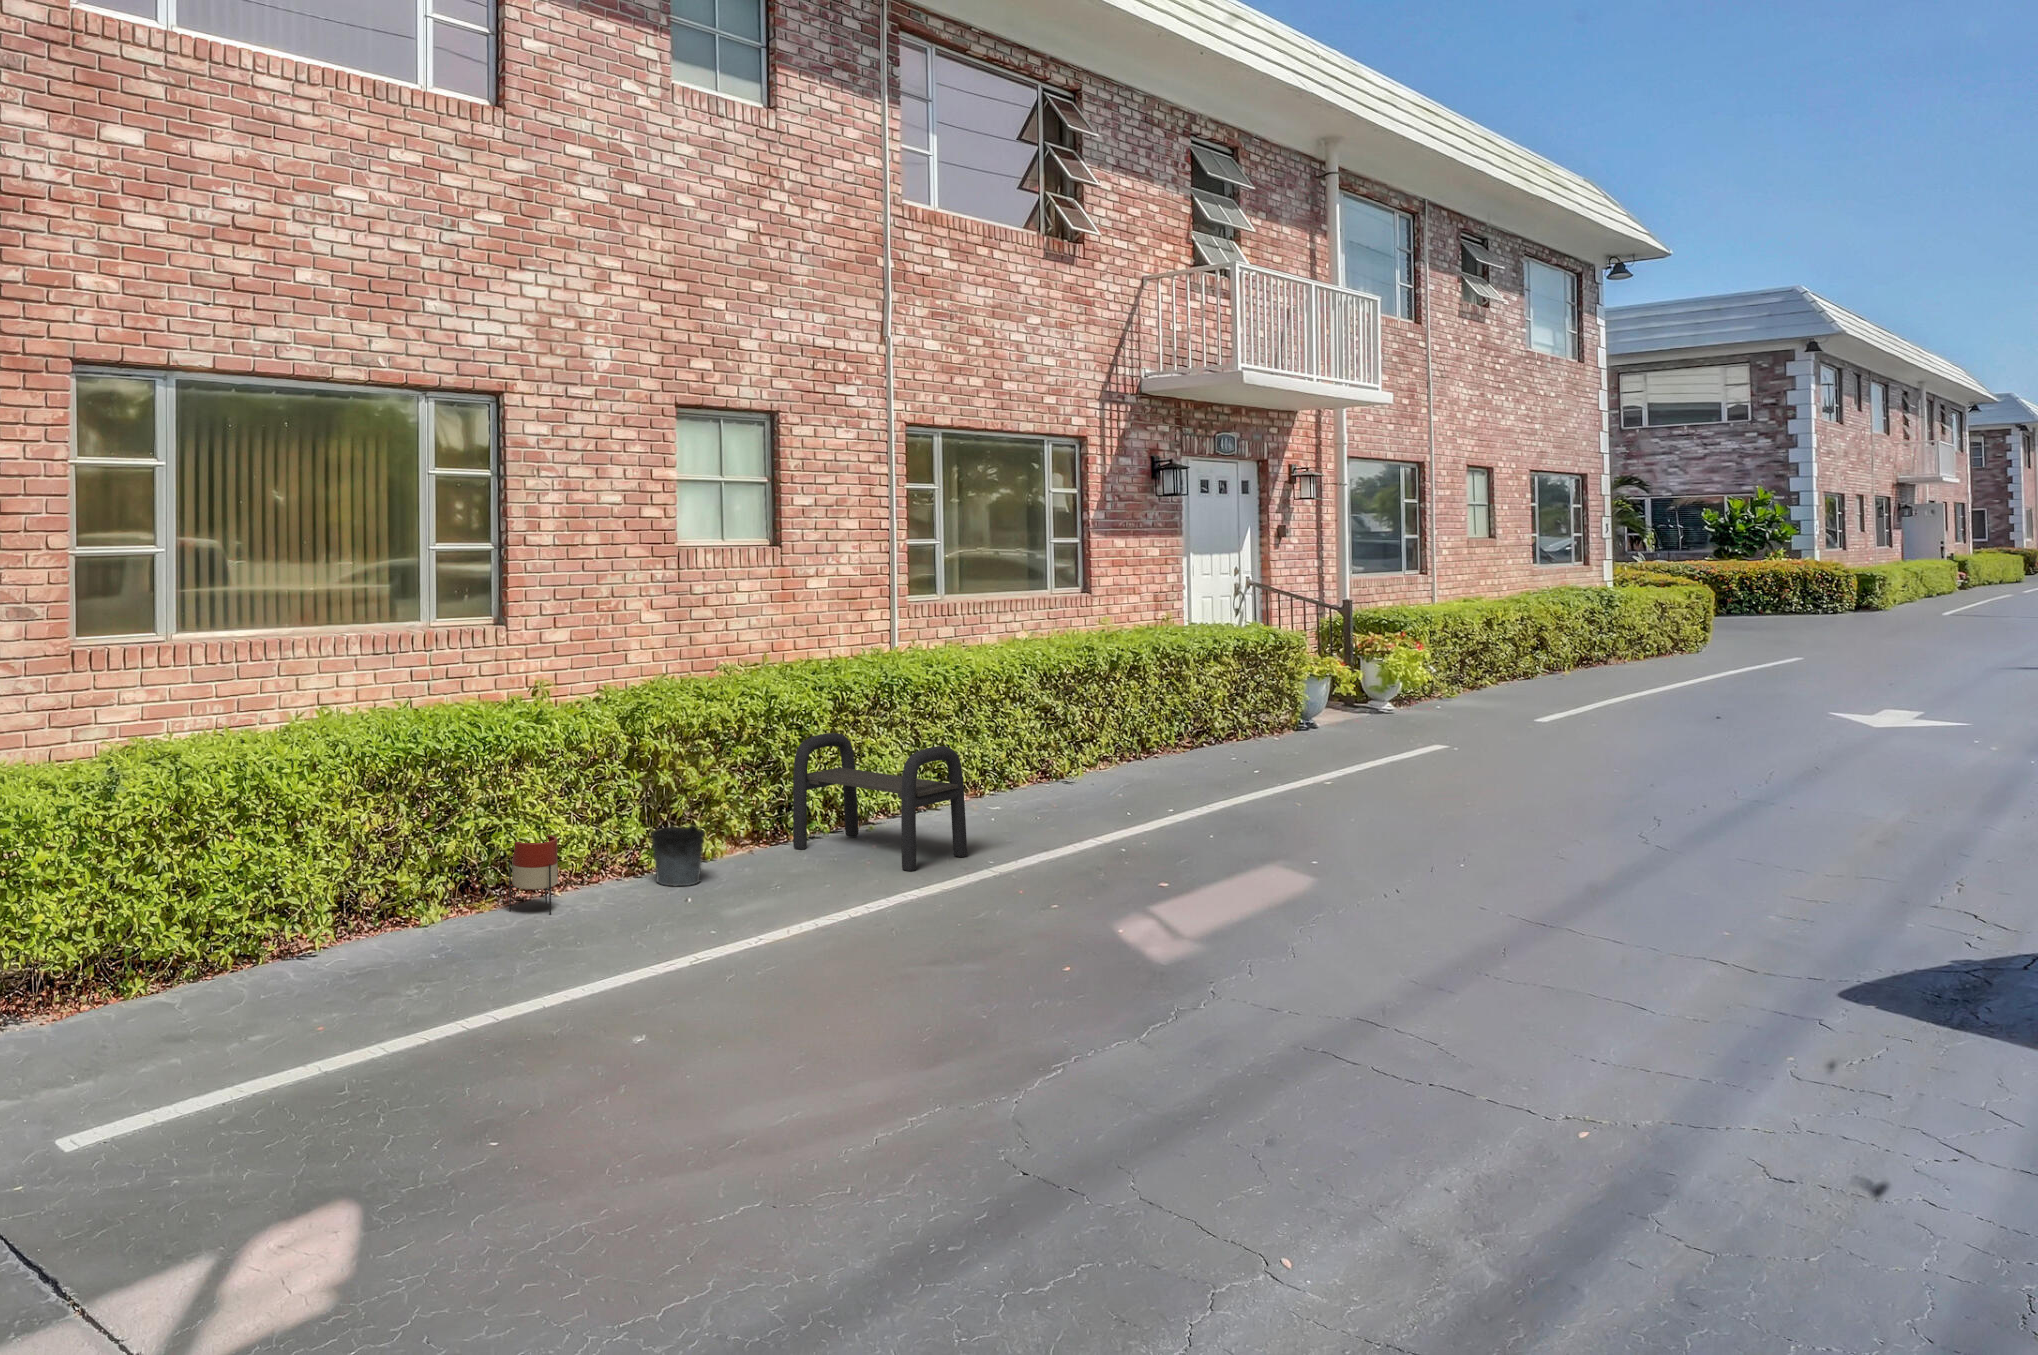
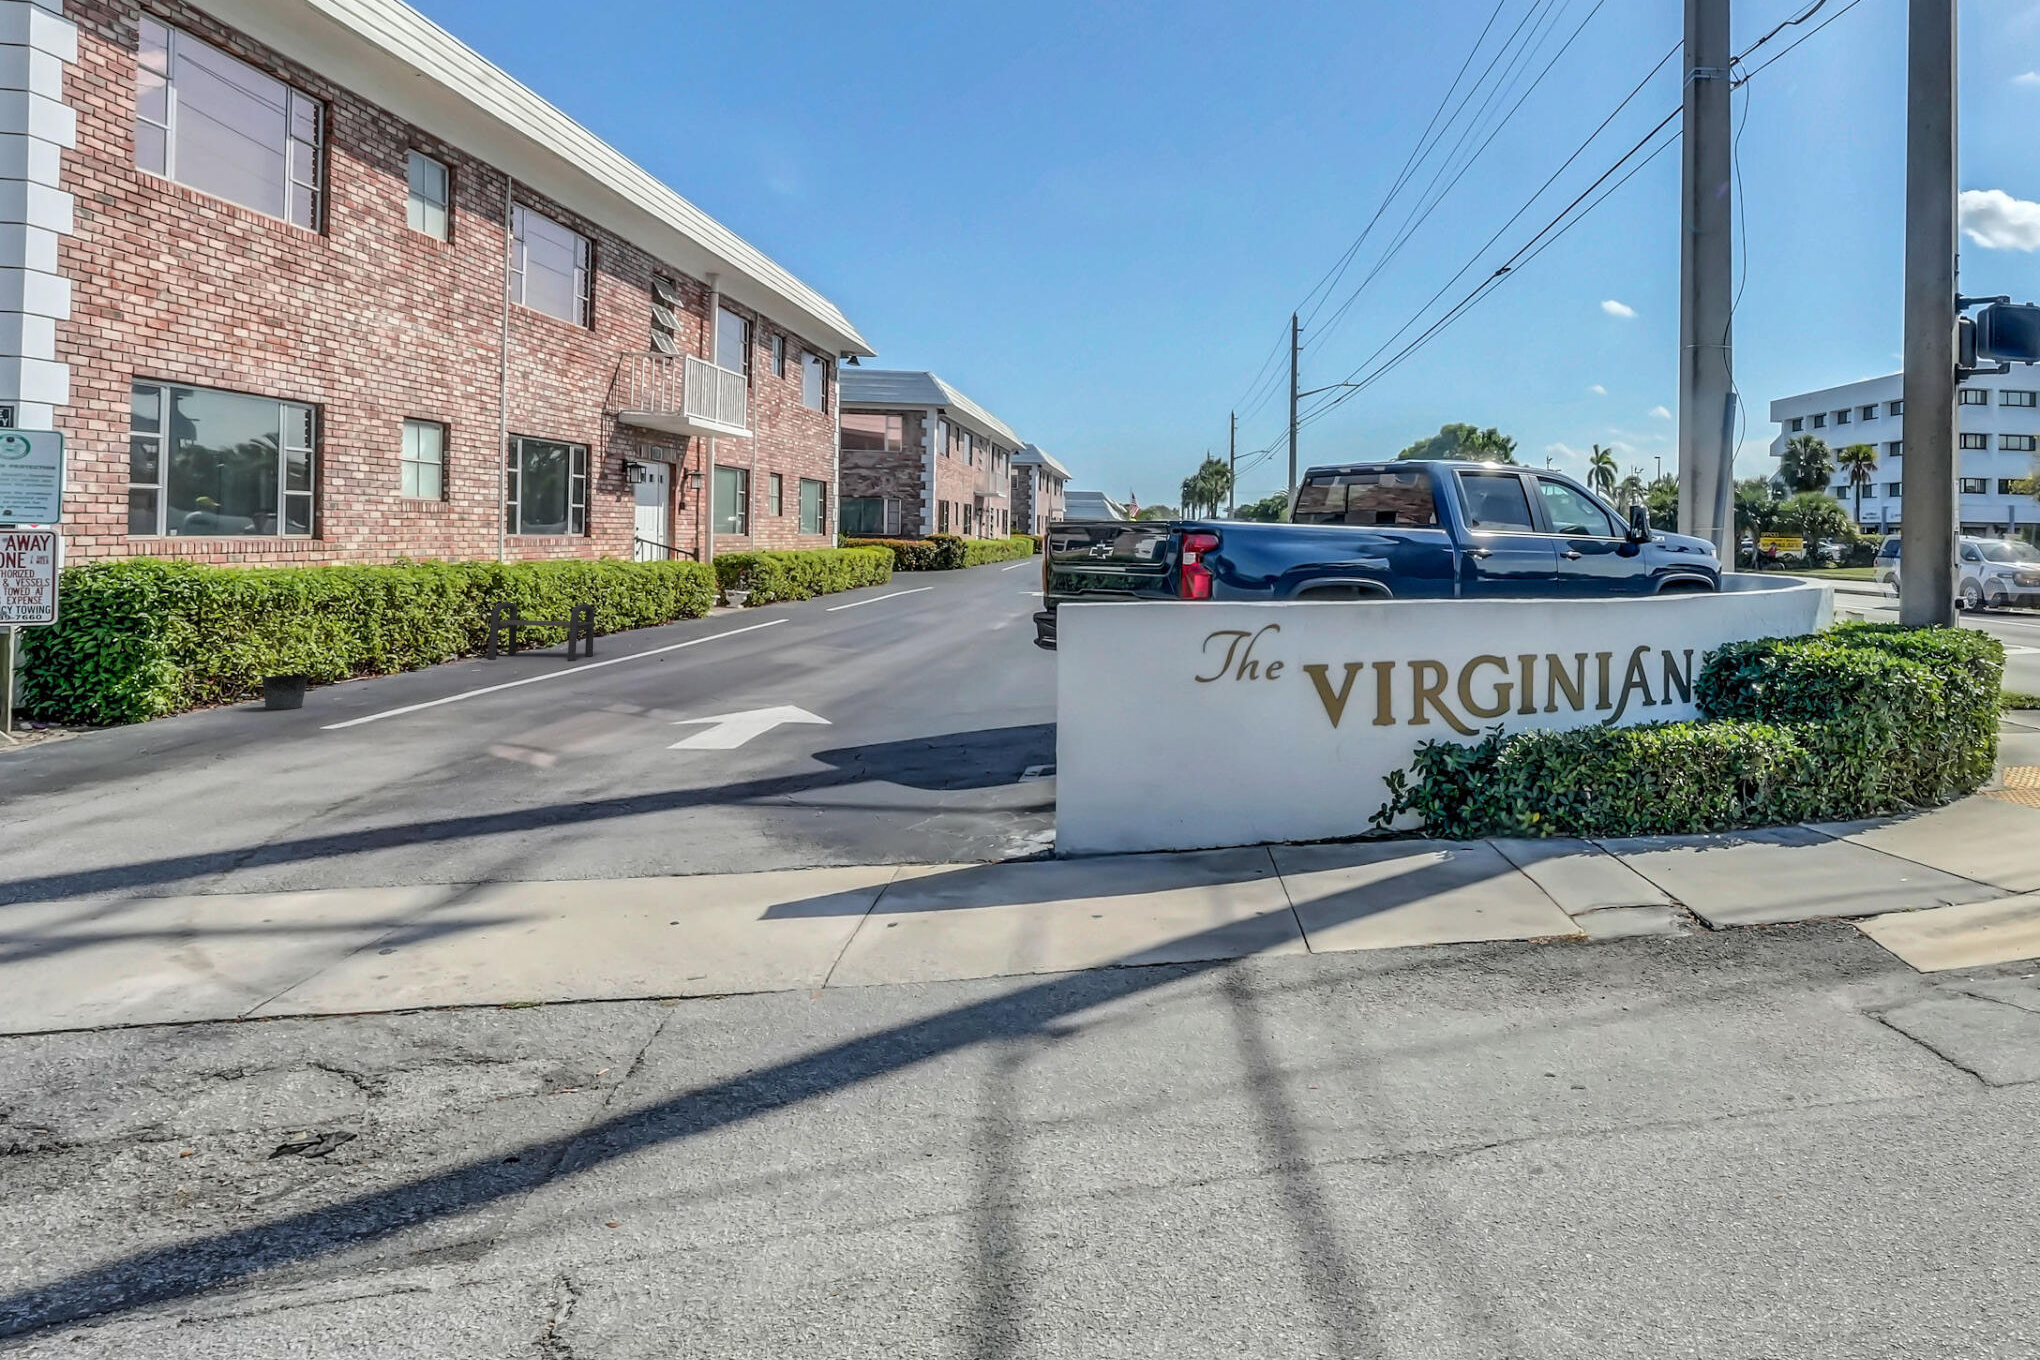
bucket: present [650,824,706,886] -> present [262,673,311,710]
planter: present [509,835,558,914] -> none [377,645,409,682]

